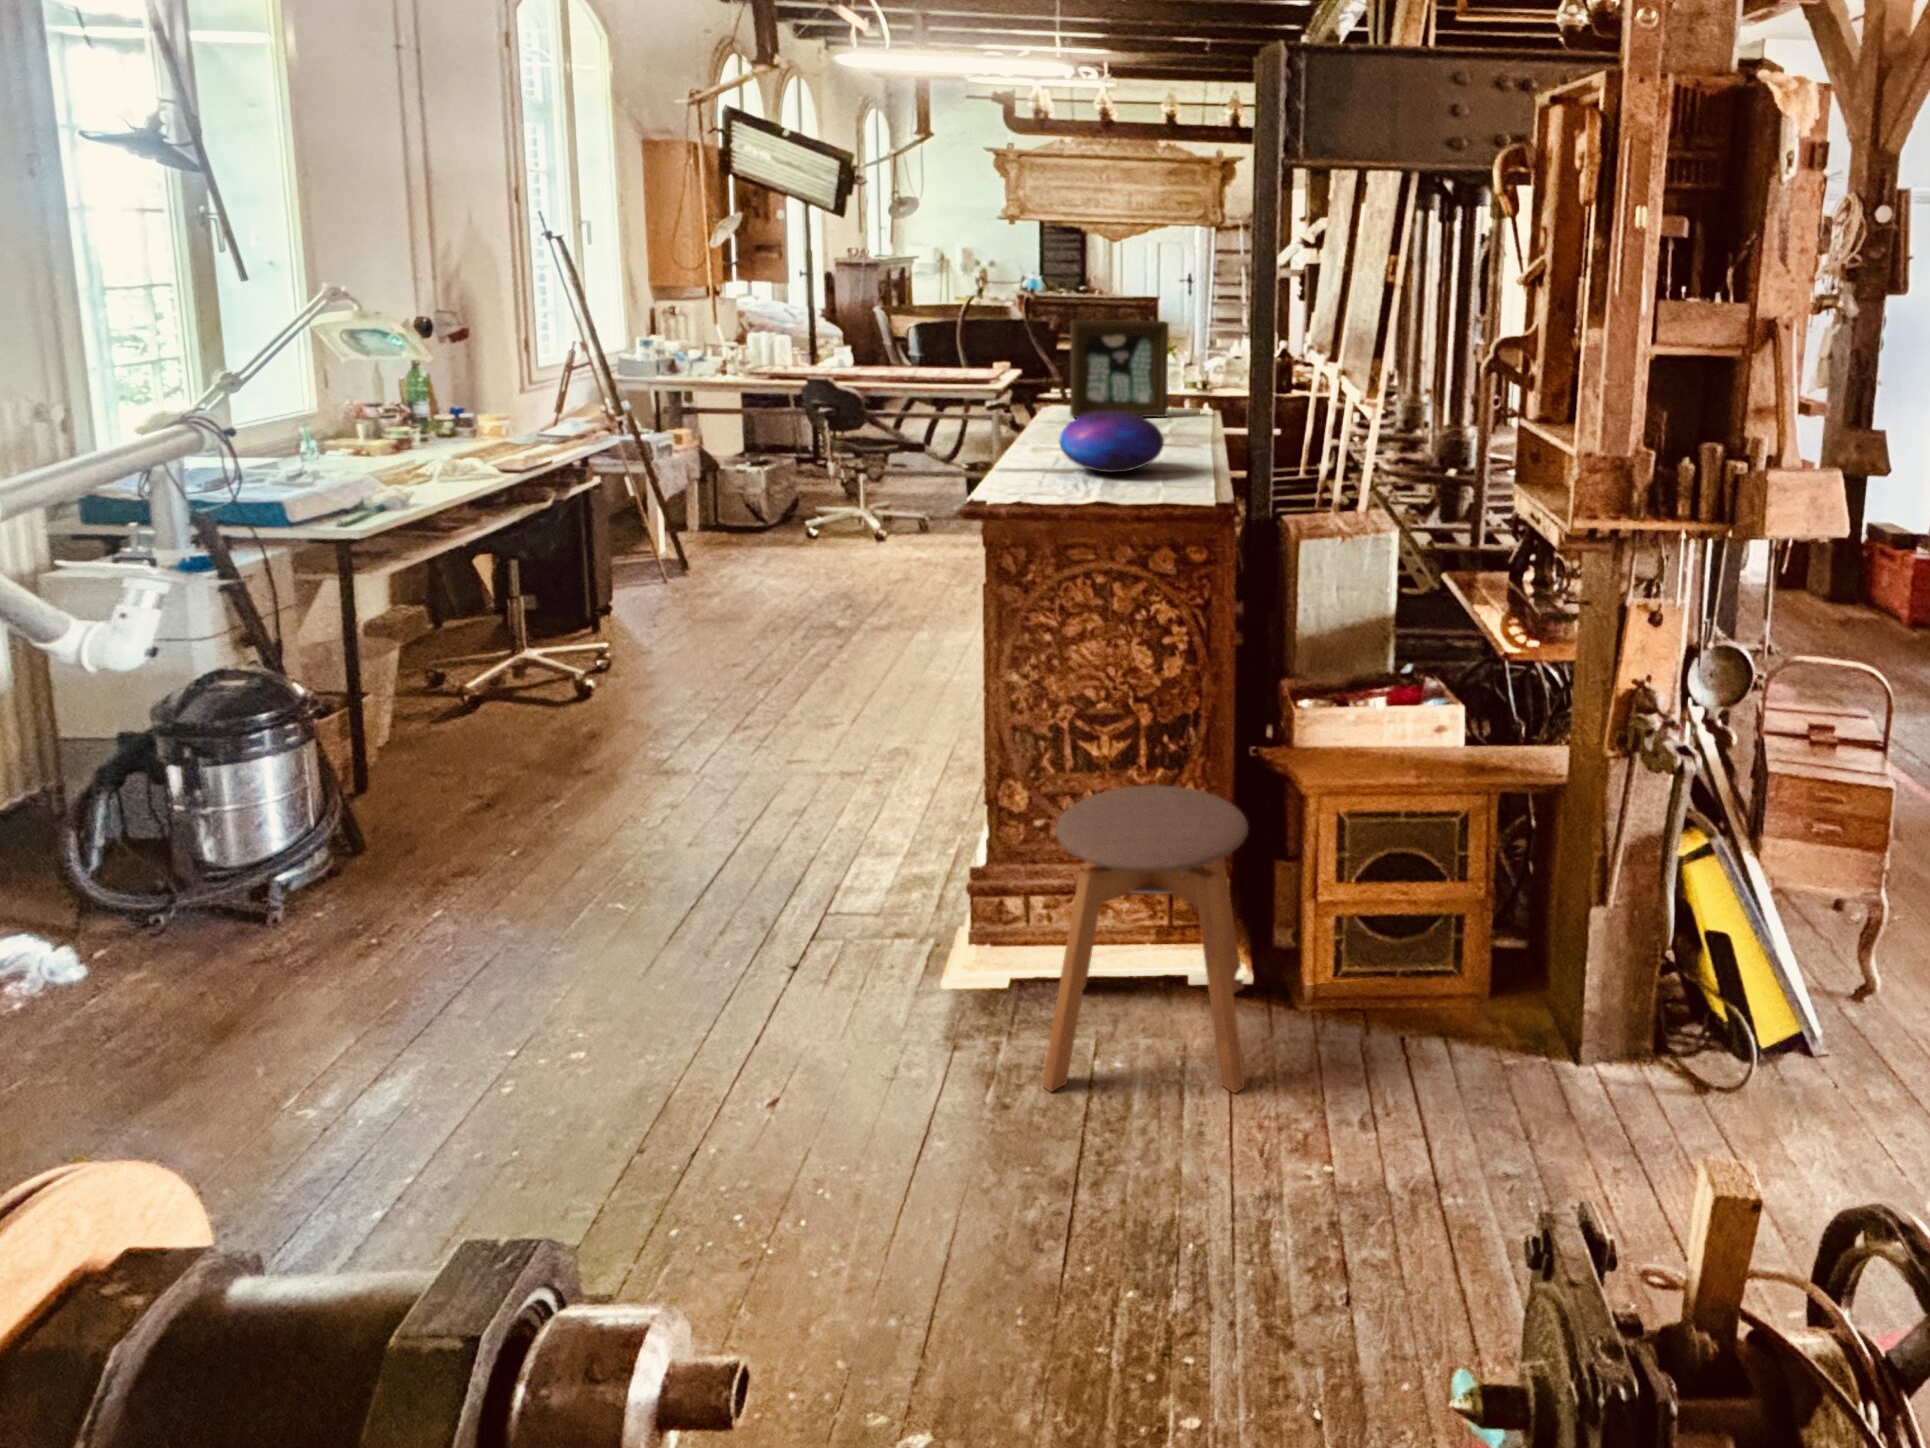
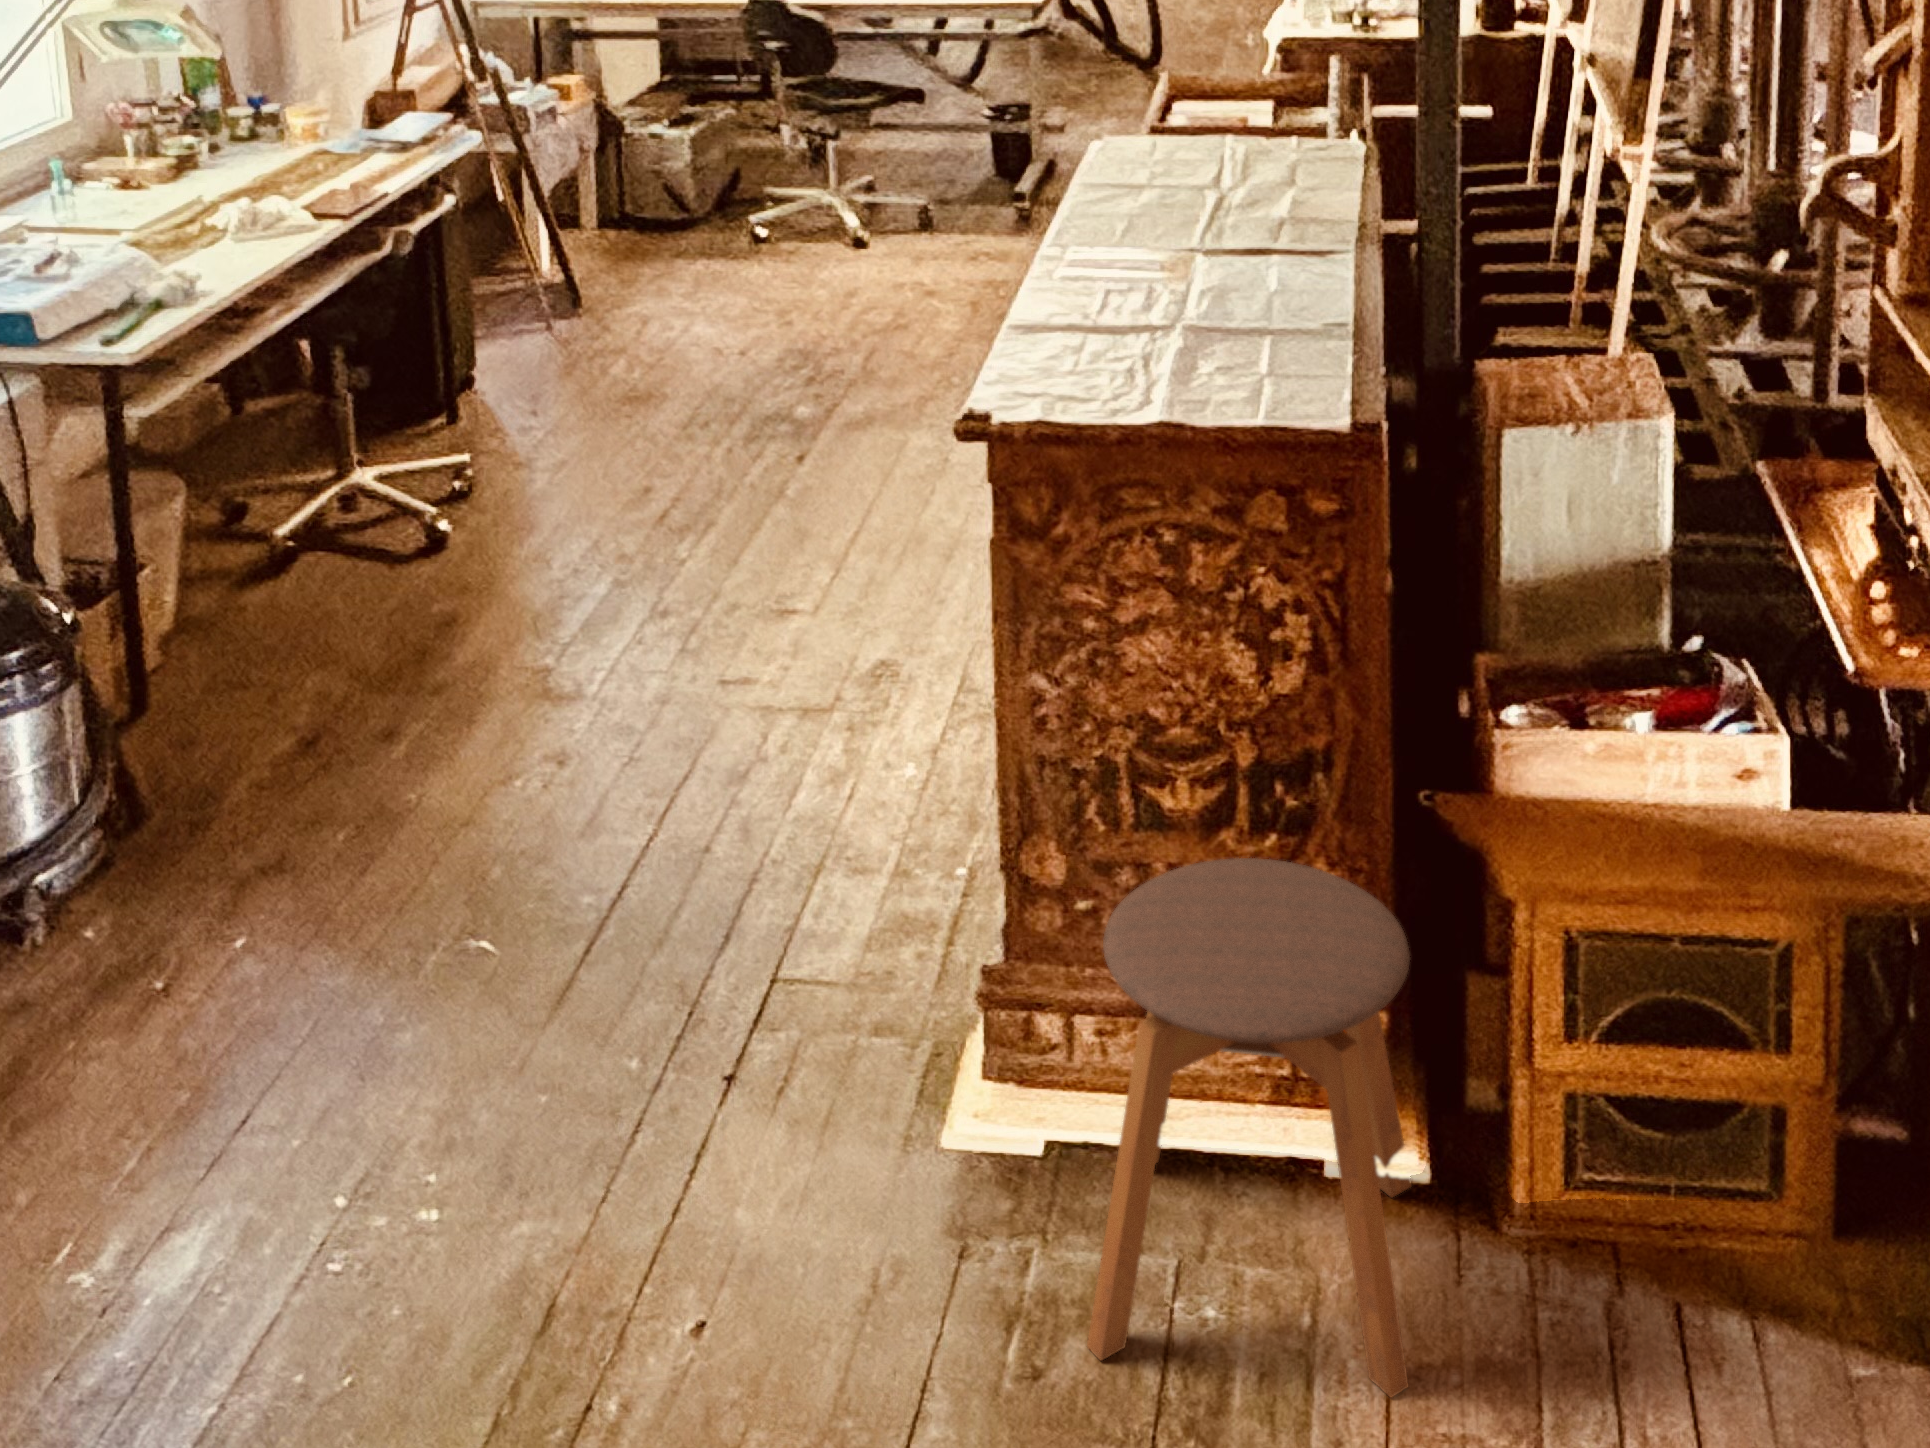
picture frame: present [1070,320,1169,418] -> none [1130,13,1288,176]
decorative orb: present [1060,411,1164,472] -> none [1107,230,1272,334]

